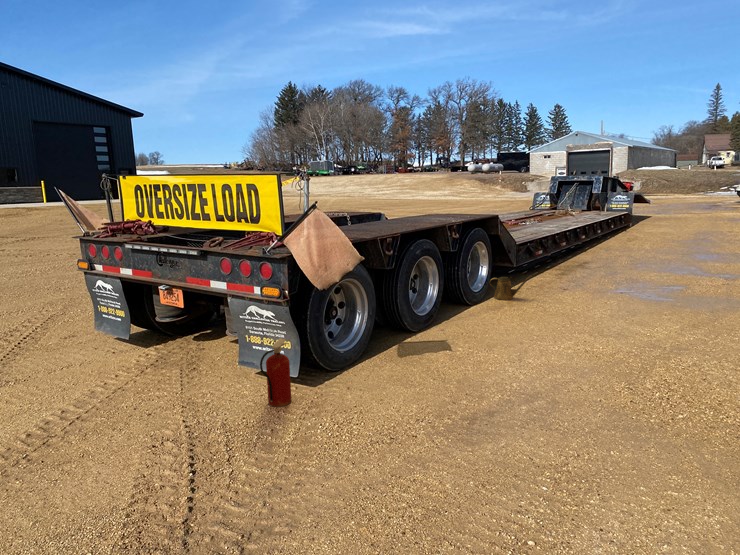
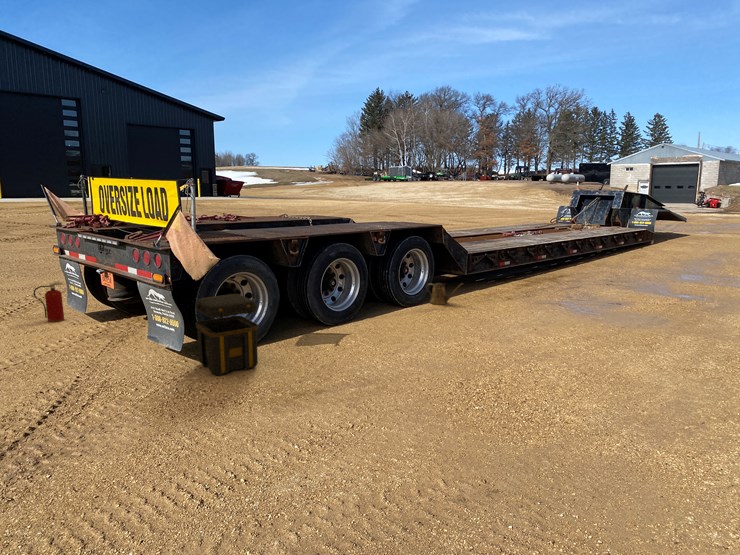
toolbox: none [324,305,401,403] -> present [195,294,258,375]
fire extinguisher: present [260,338,291,407] -> present [34,280,64,322]

